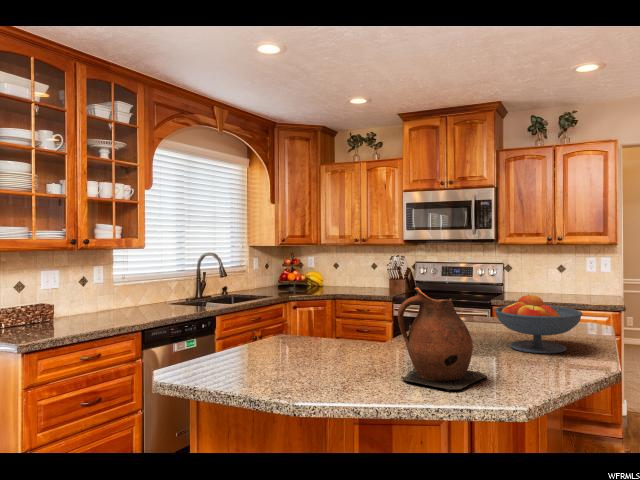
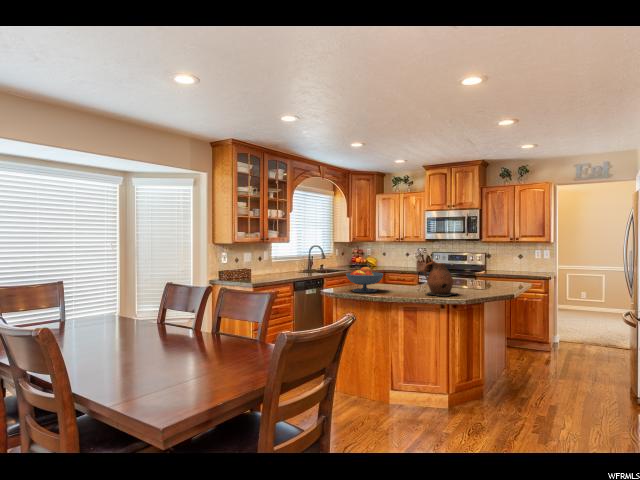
fruit bowl: present [494,295,583,353] -> present [346,267,384,293]

